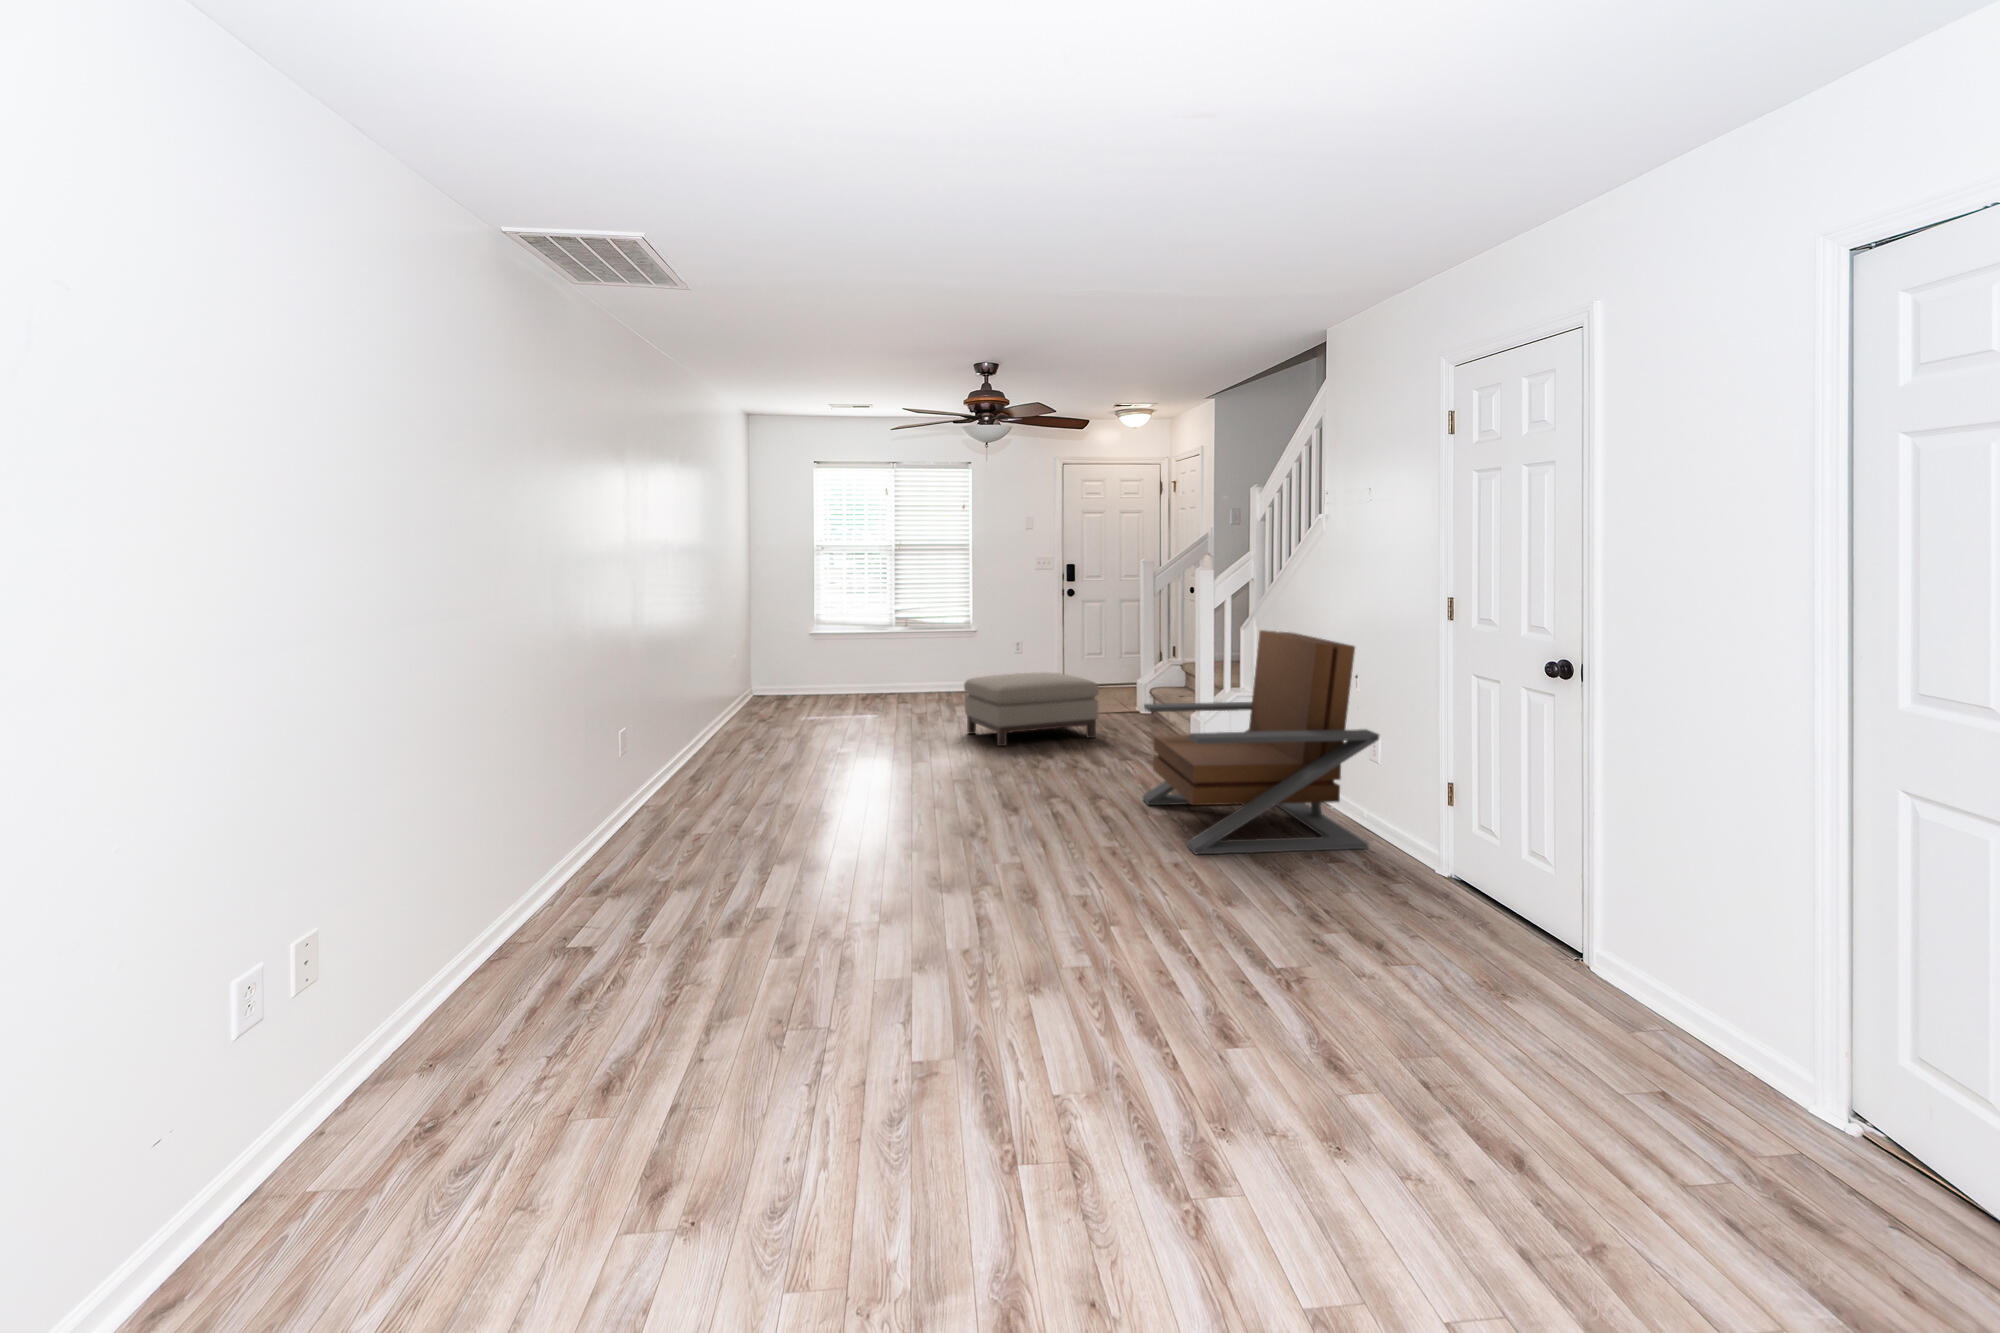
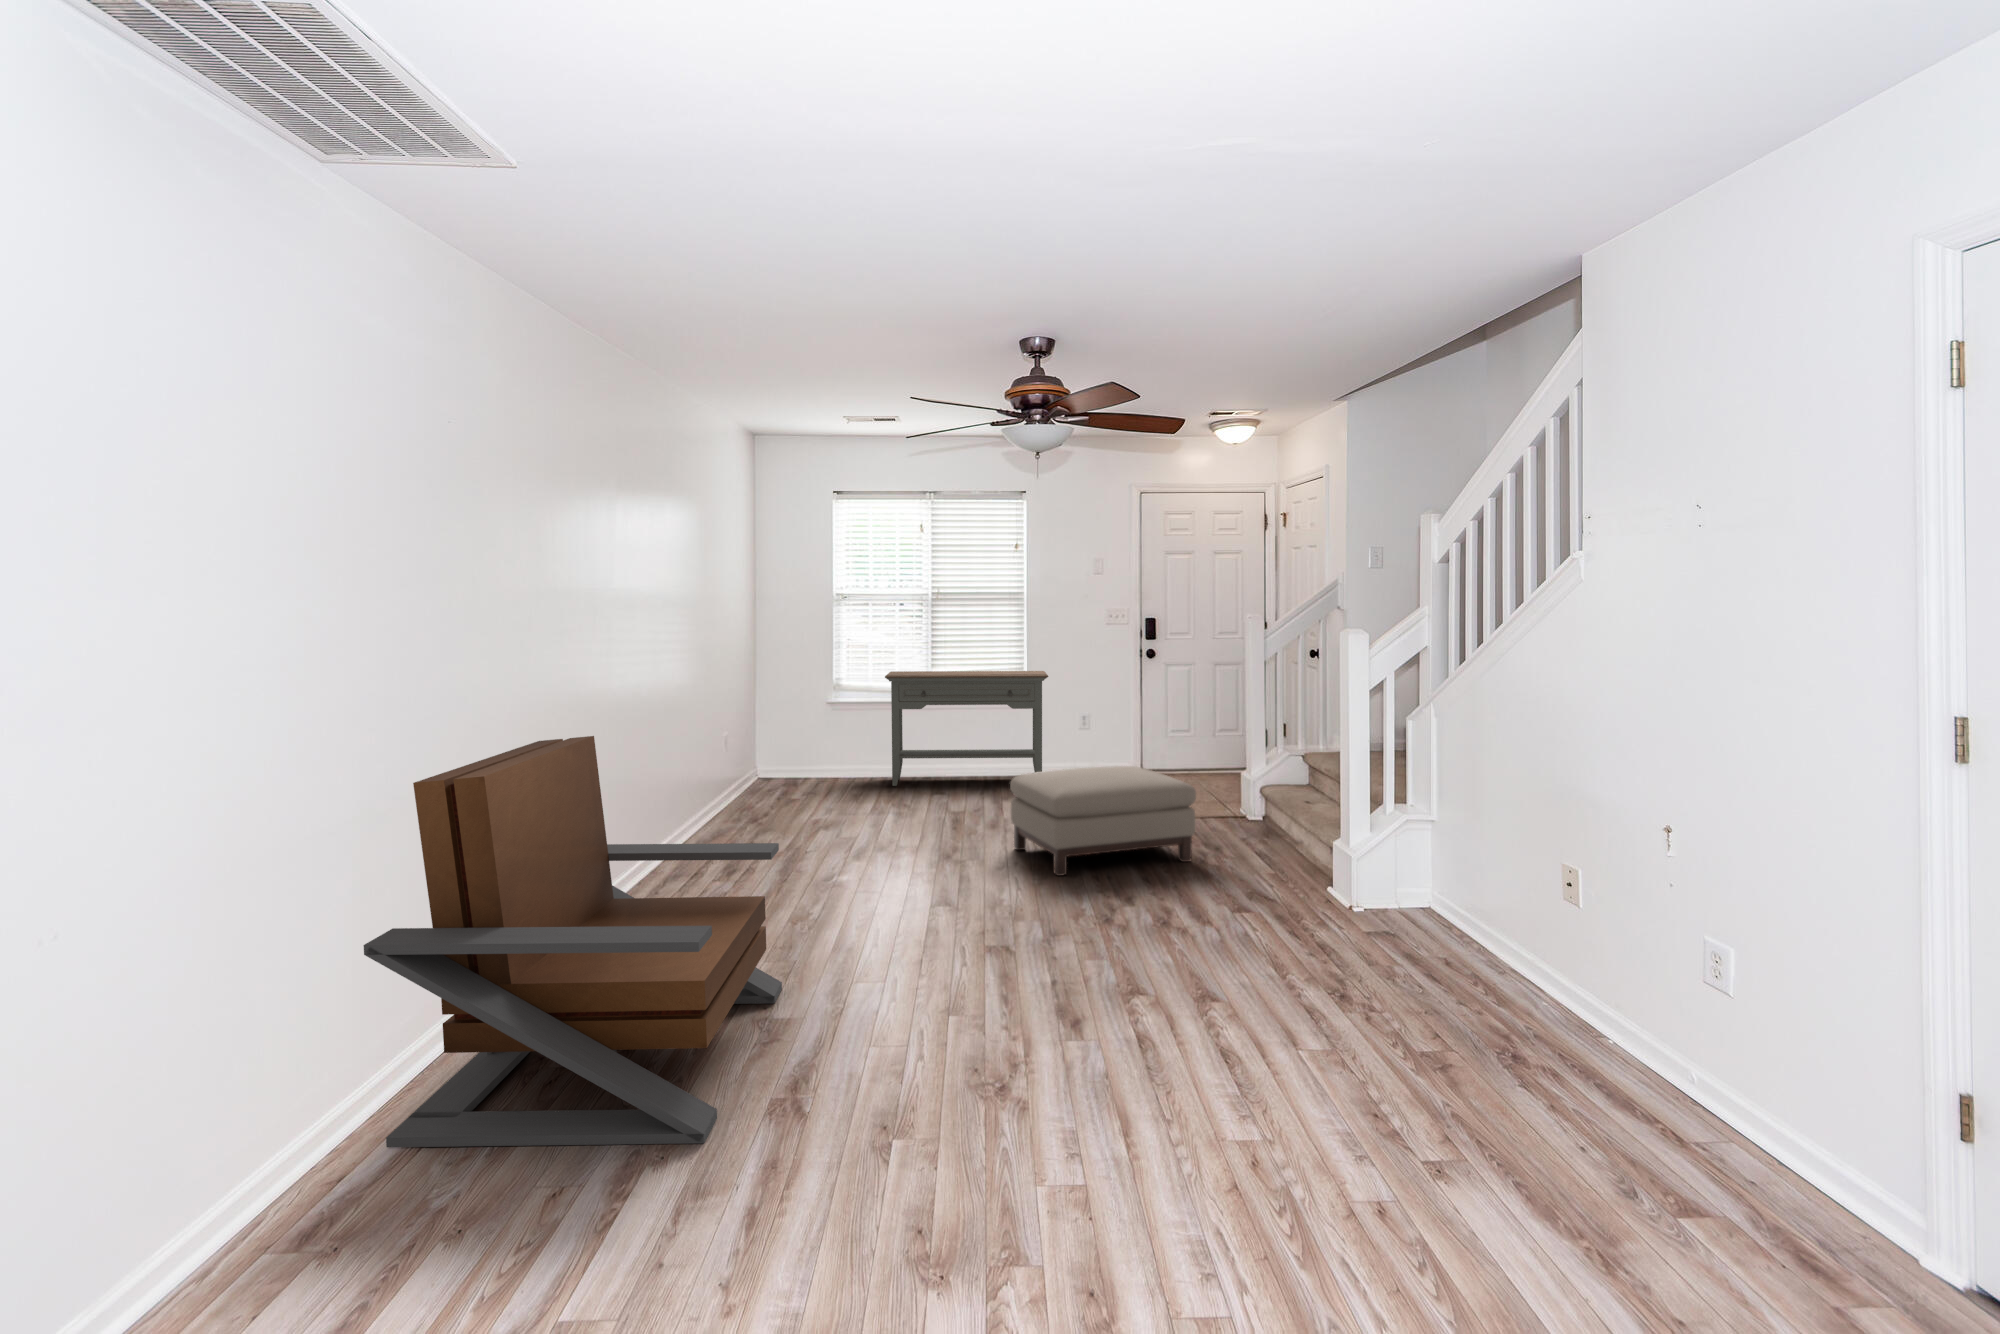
console table: none [859,607,989,699] -> present [885,671,1048,786]
lounge chair: present [1143,630,1379,854] -> present [364,736,782,1147]

